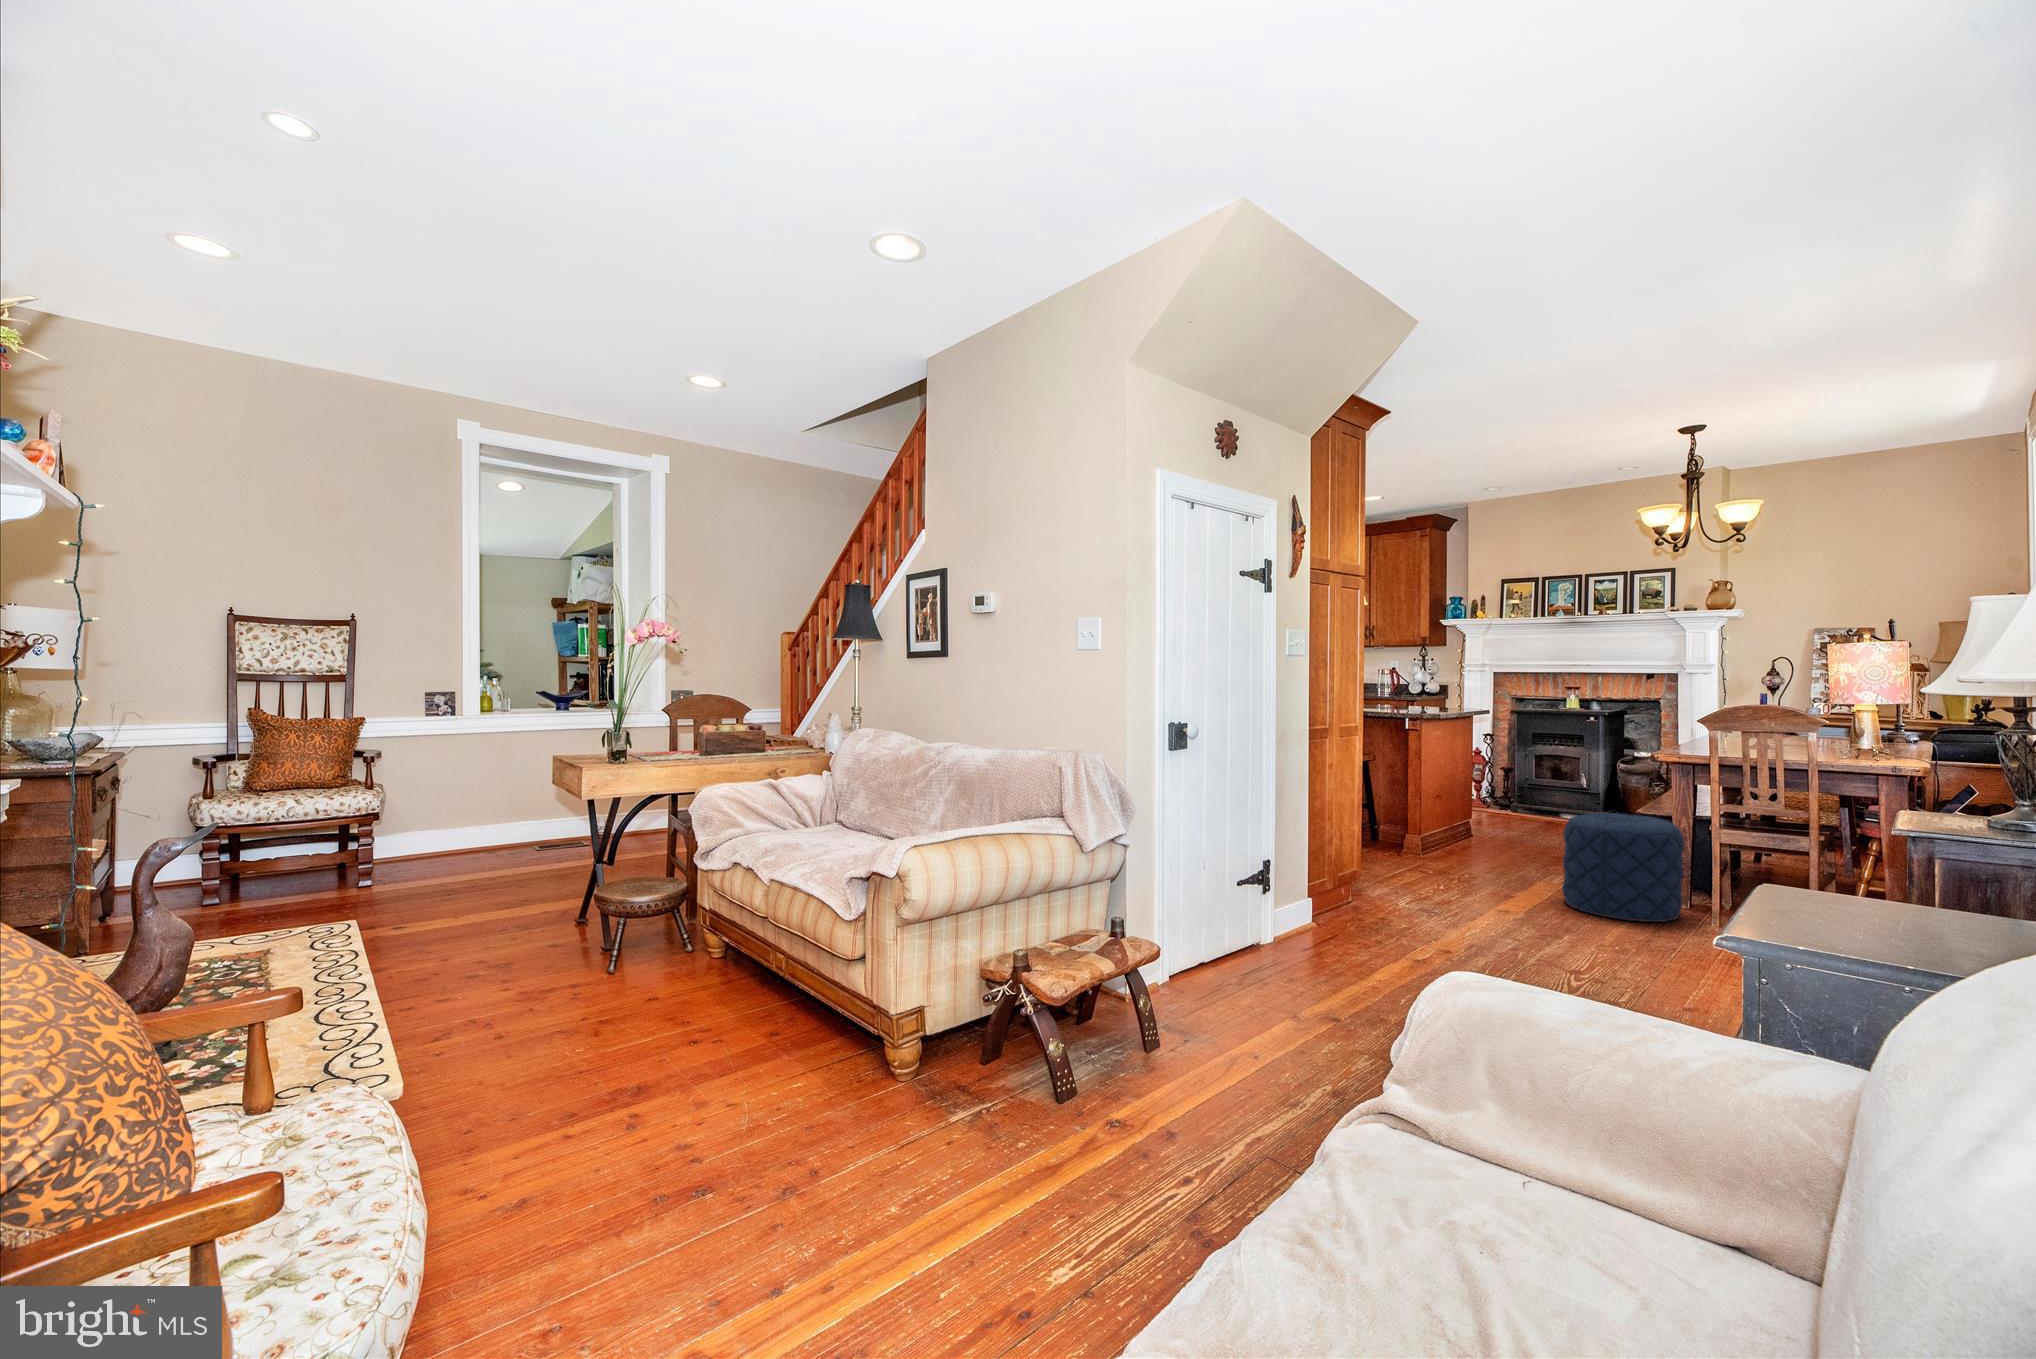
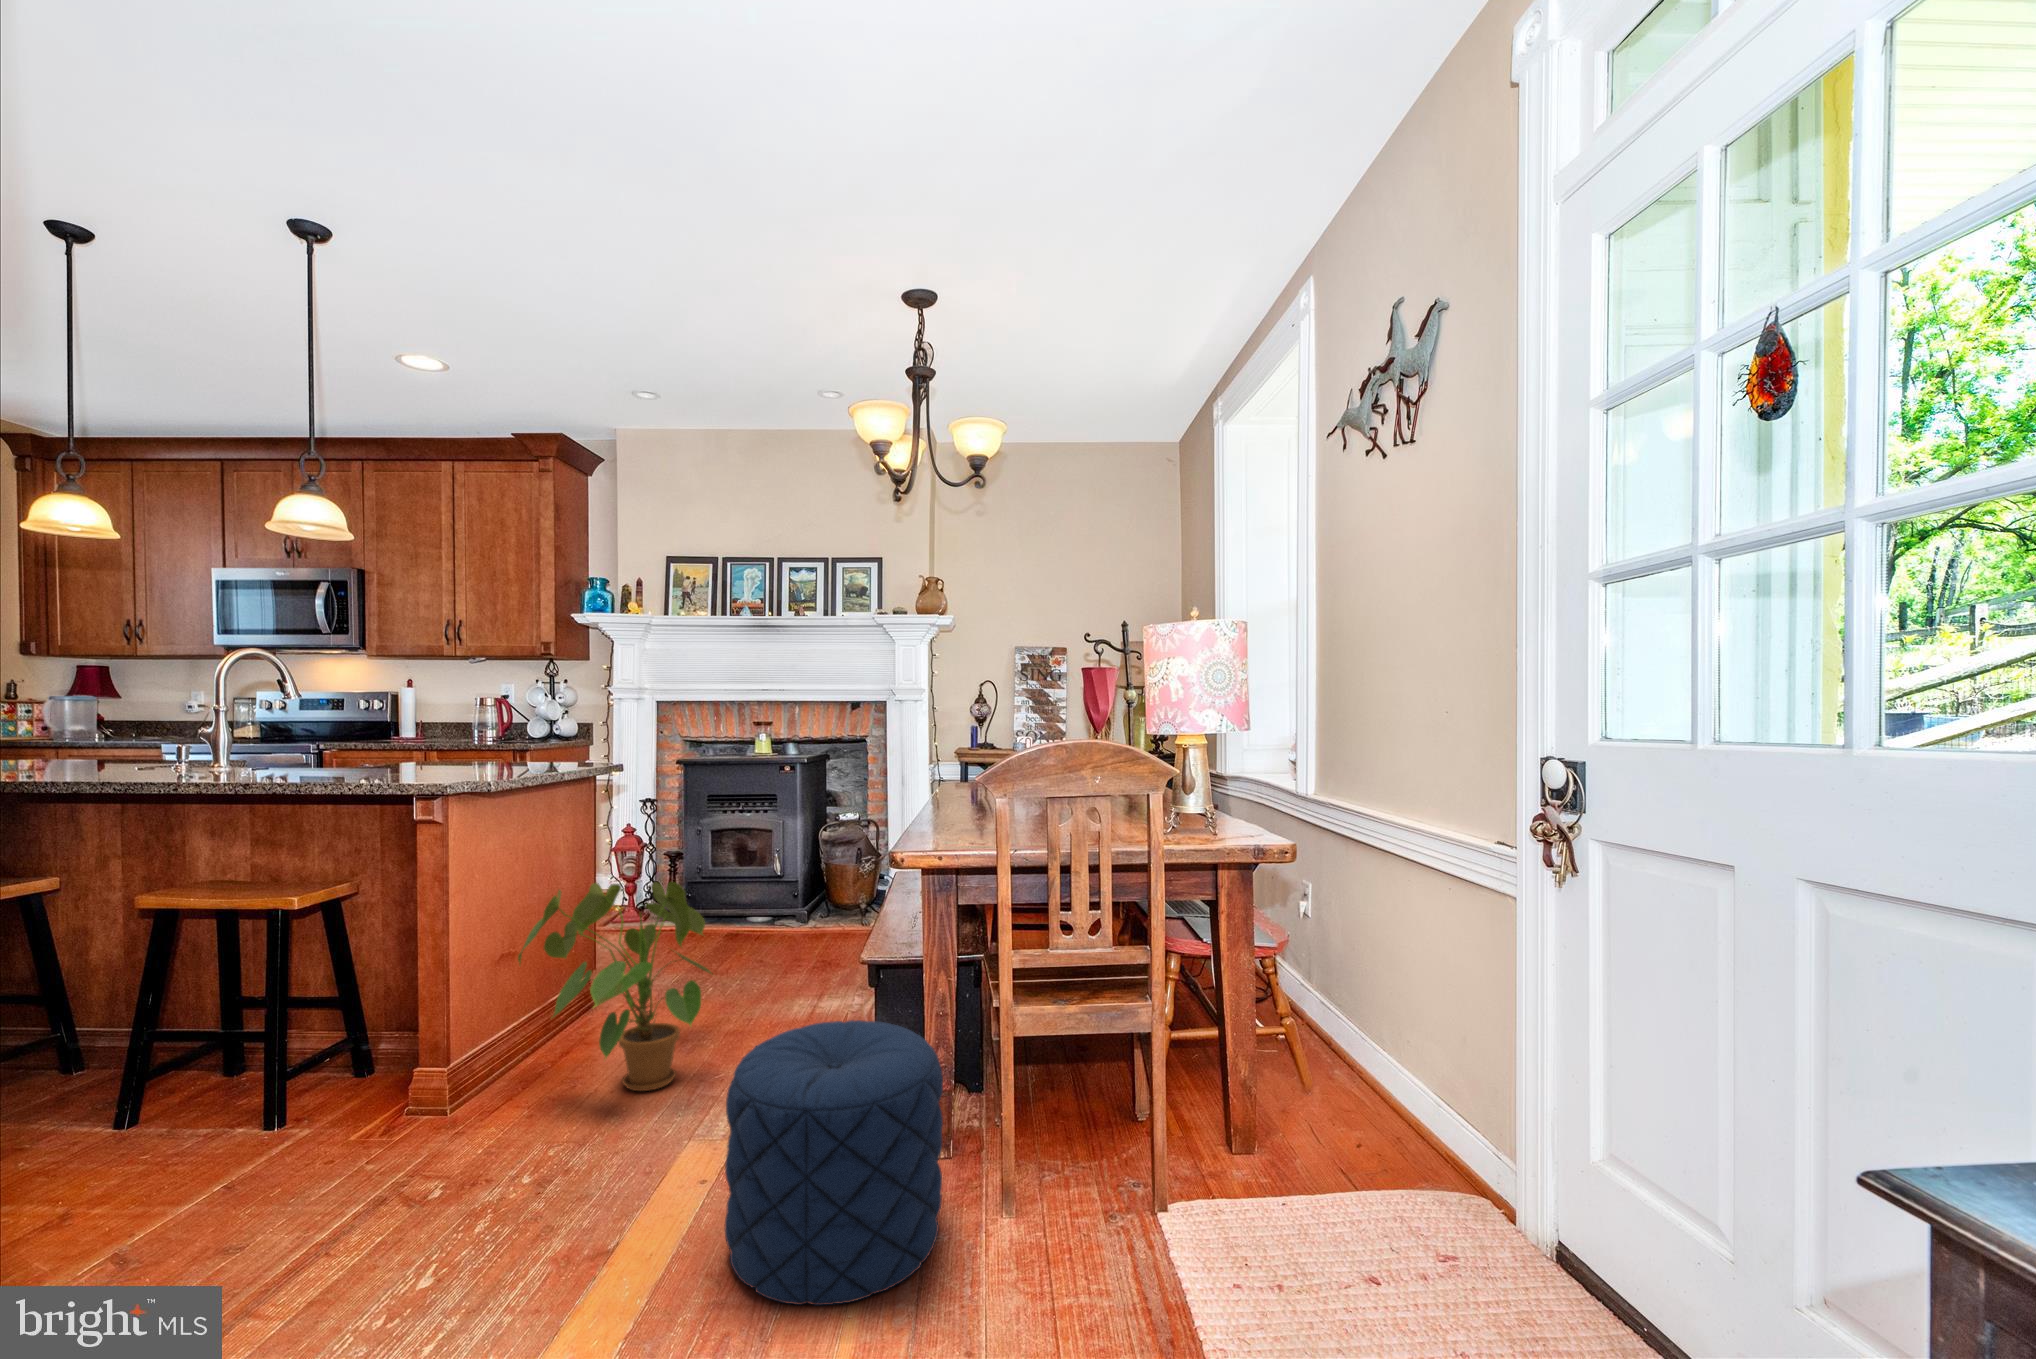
house plant: none [1444,756,1551,860] -> present [518,882,711,1091]

